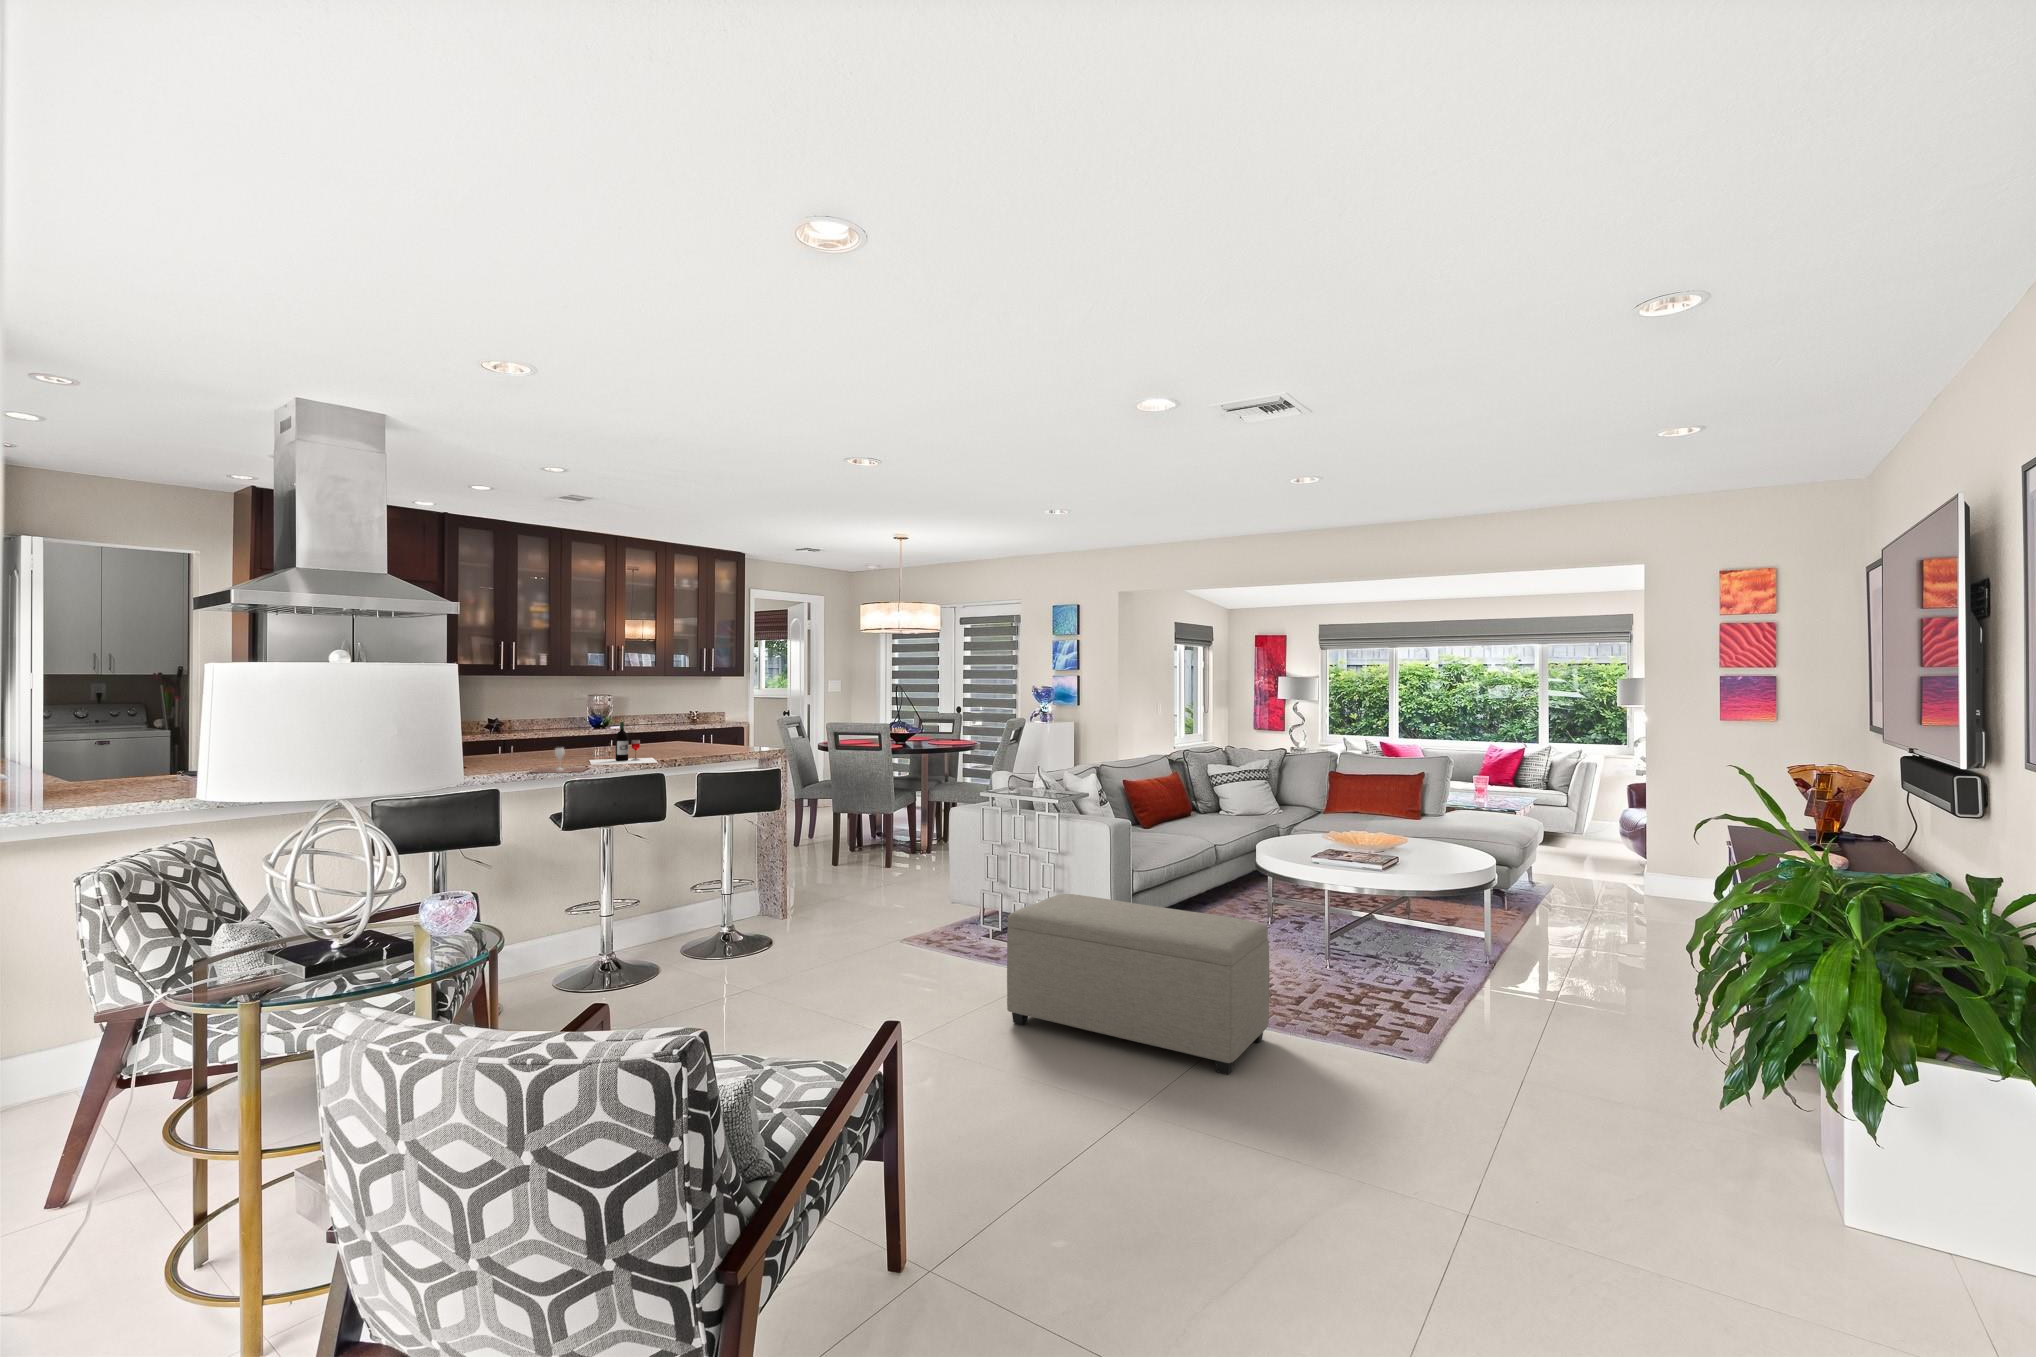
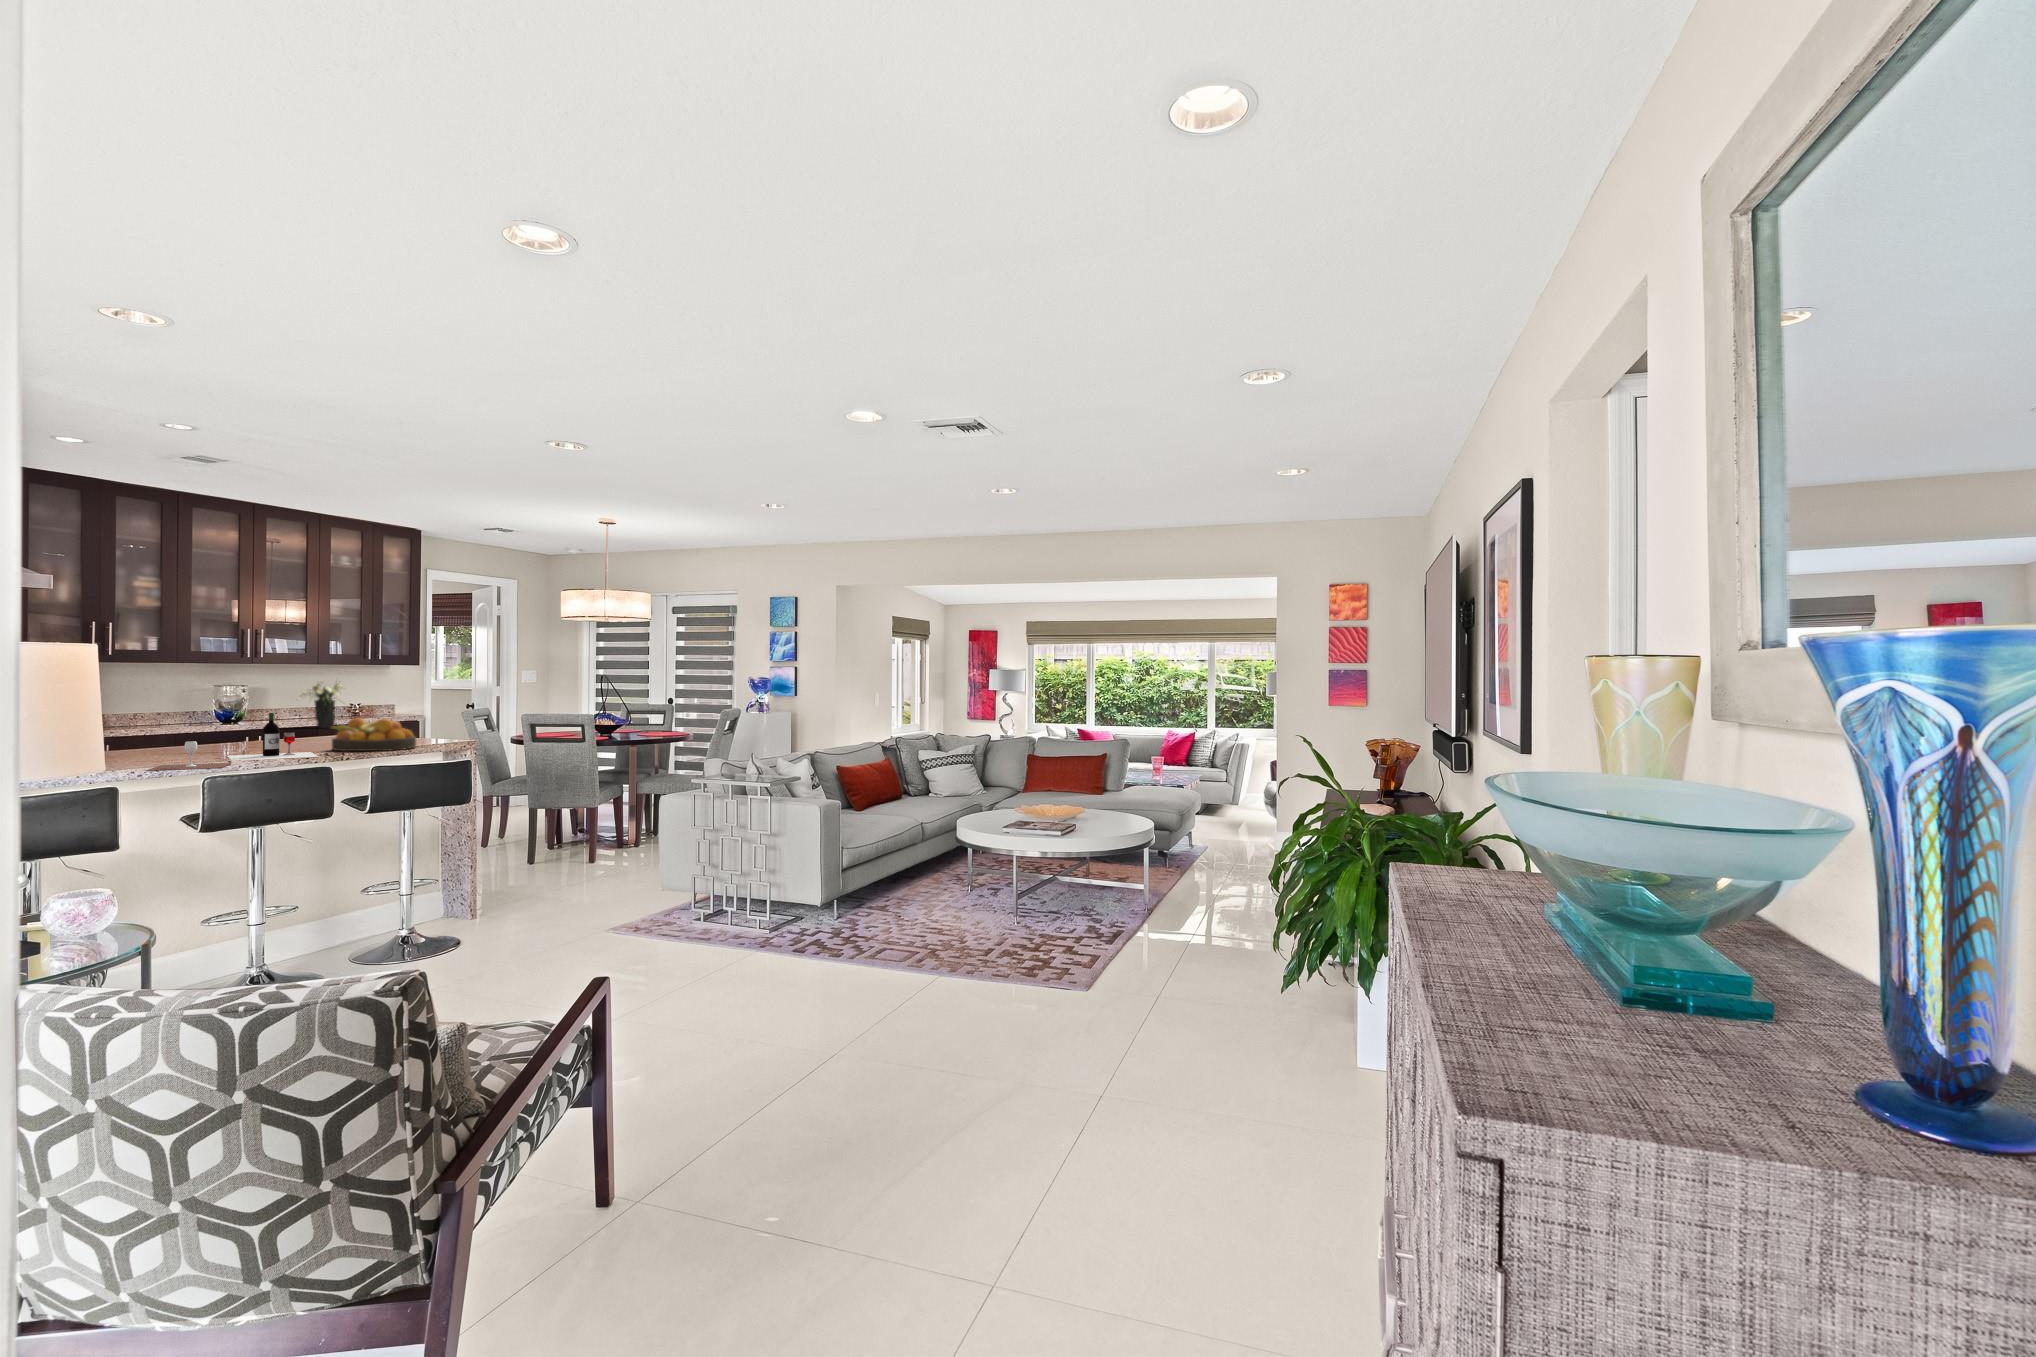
flower arrangement: none [648,691,687,734] -> present [297,681,346,728]
fruit bowl: none [668,727,737,758] -> present [330,718,416,751]
ottoman: present [1007,894,1269,1075] -> none [718,871,961,1018]

